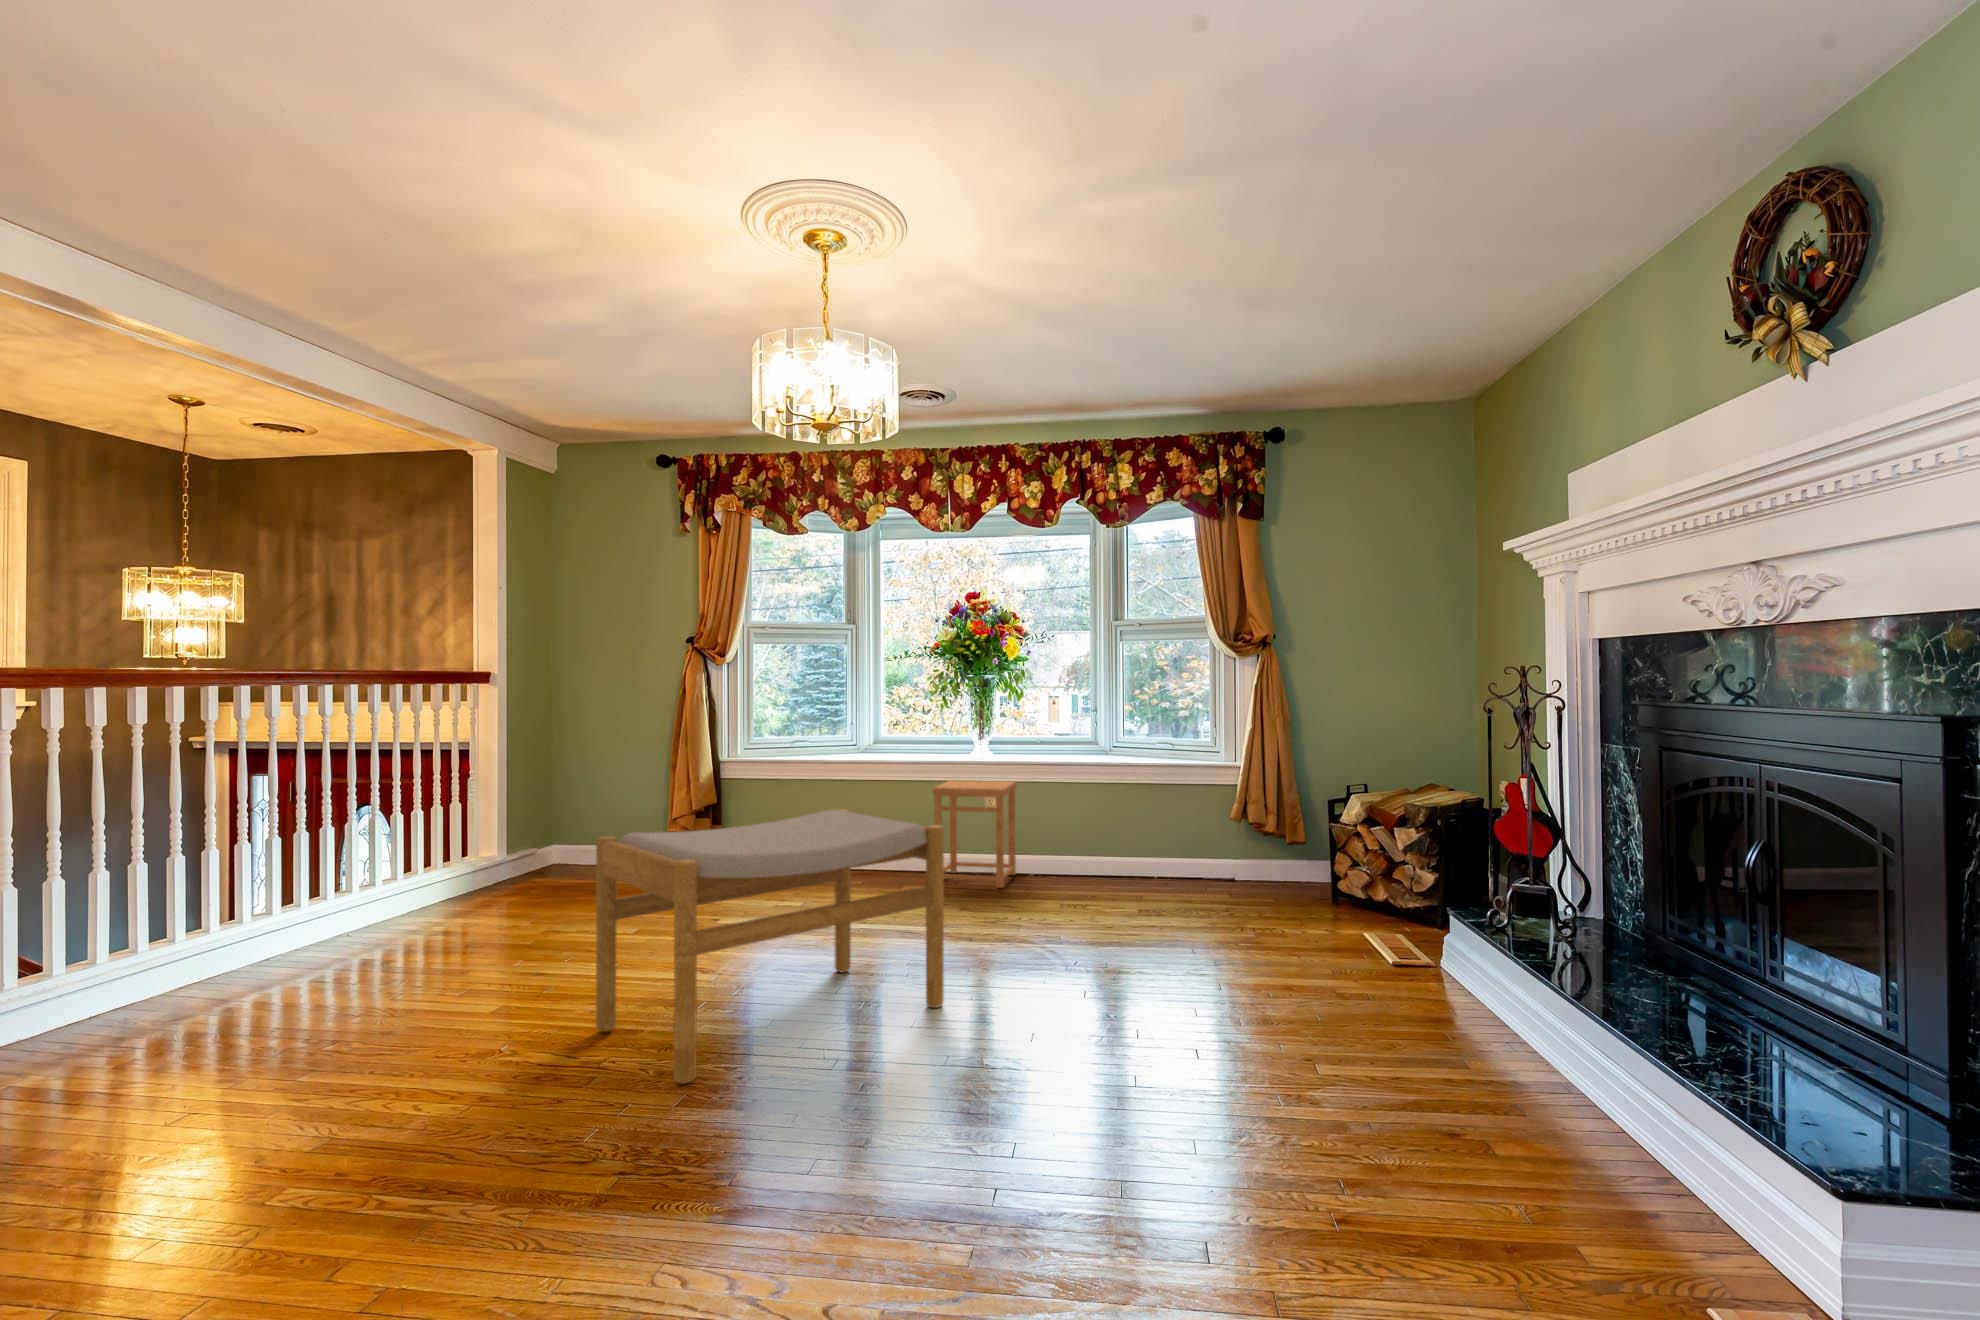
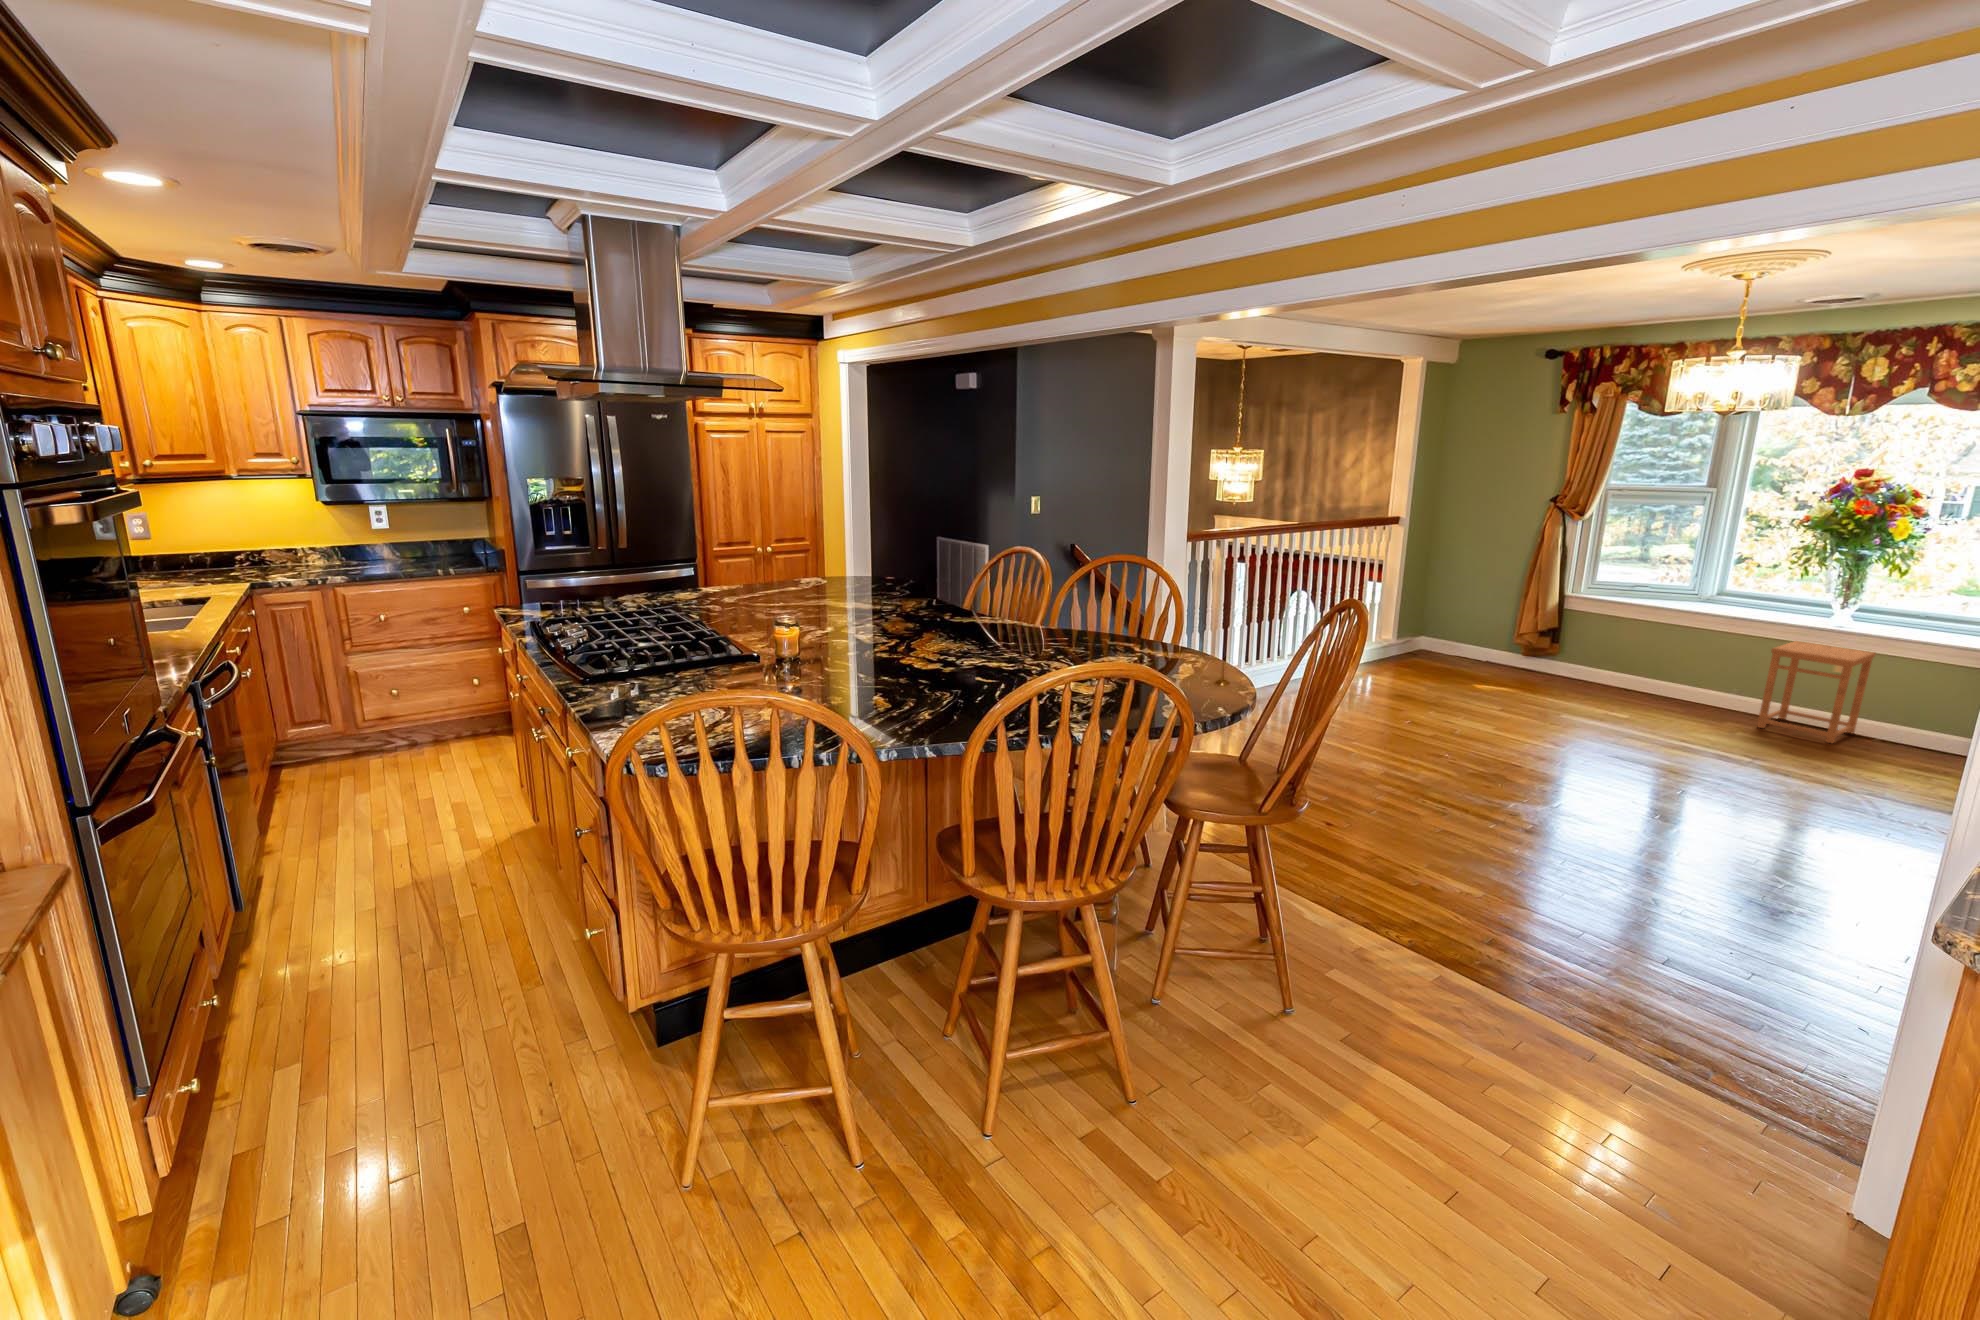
footstool: present [596,809,944,1084] -> none [1475,669,1761,824]

